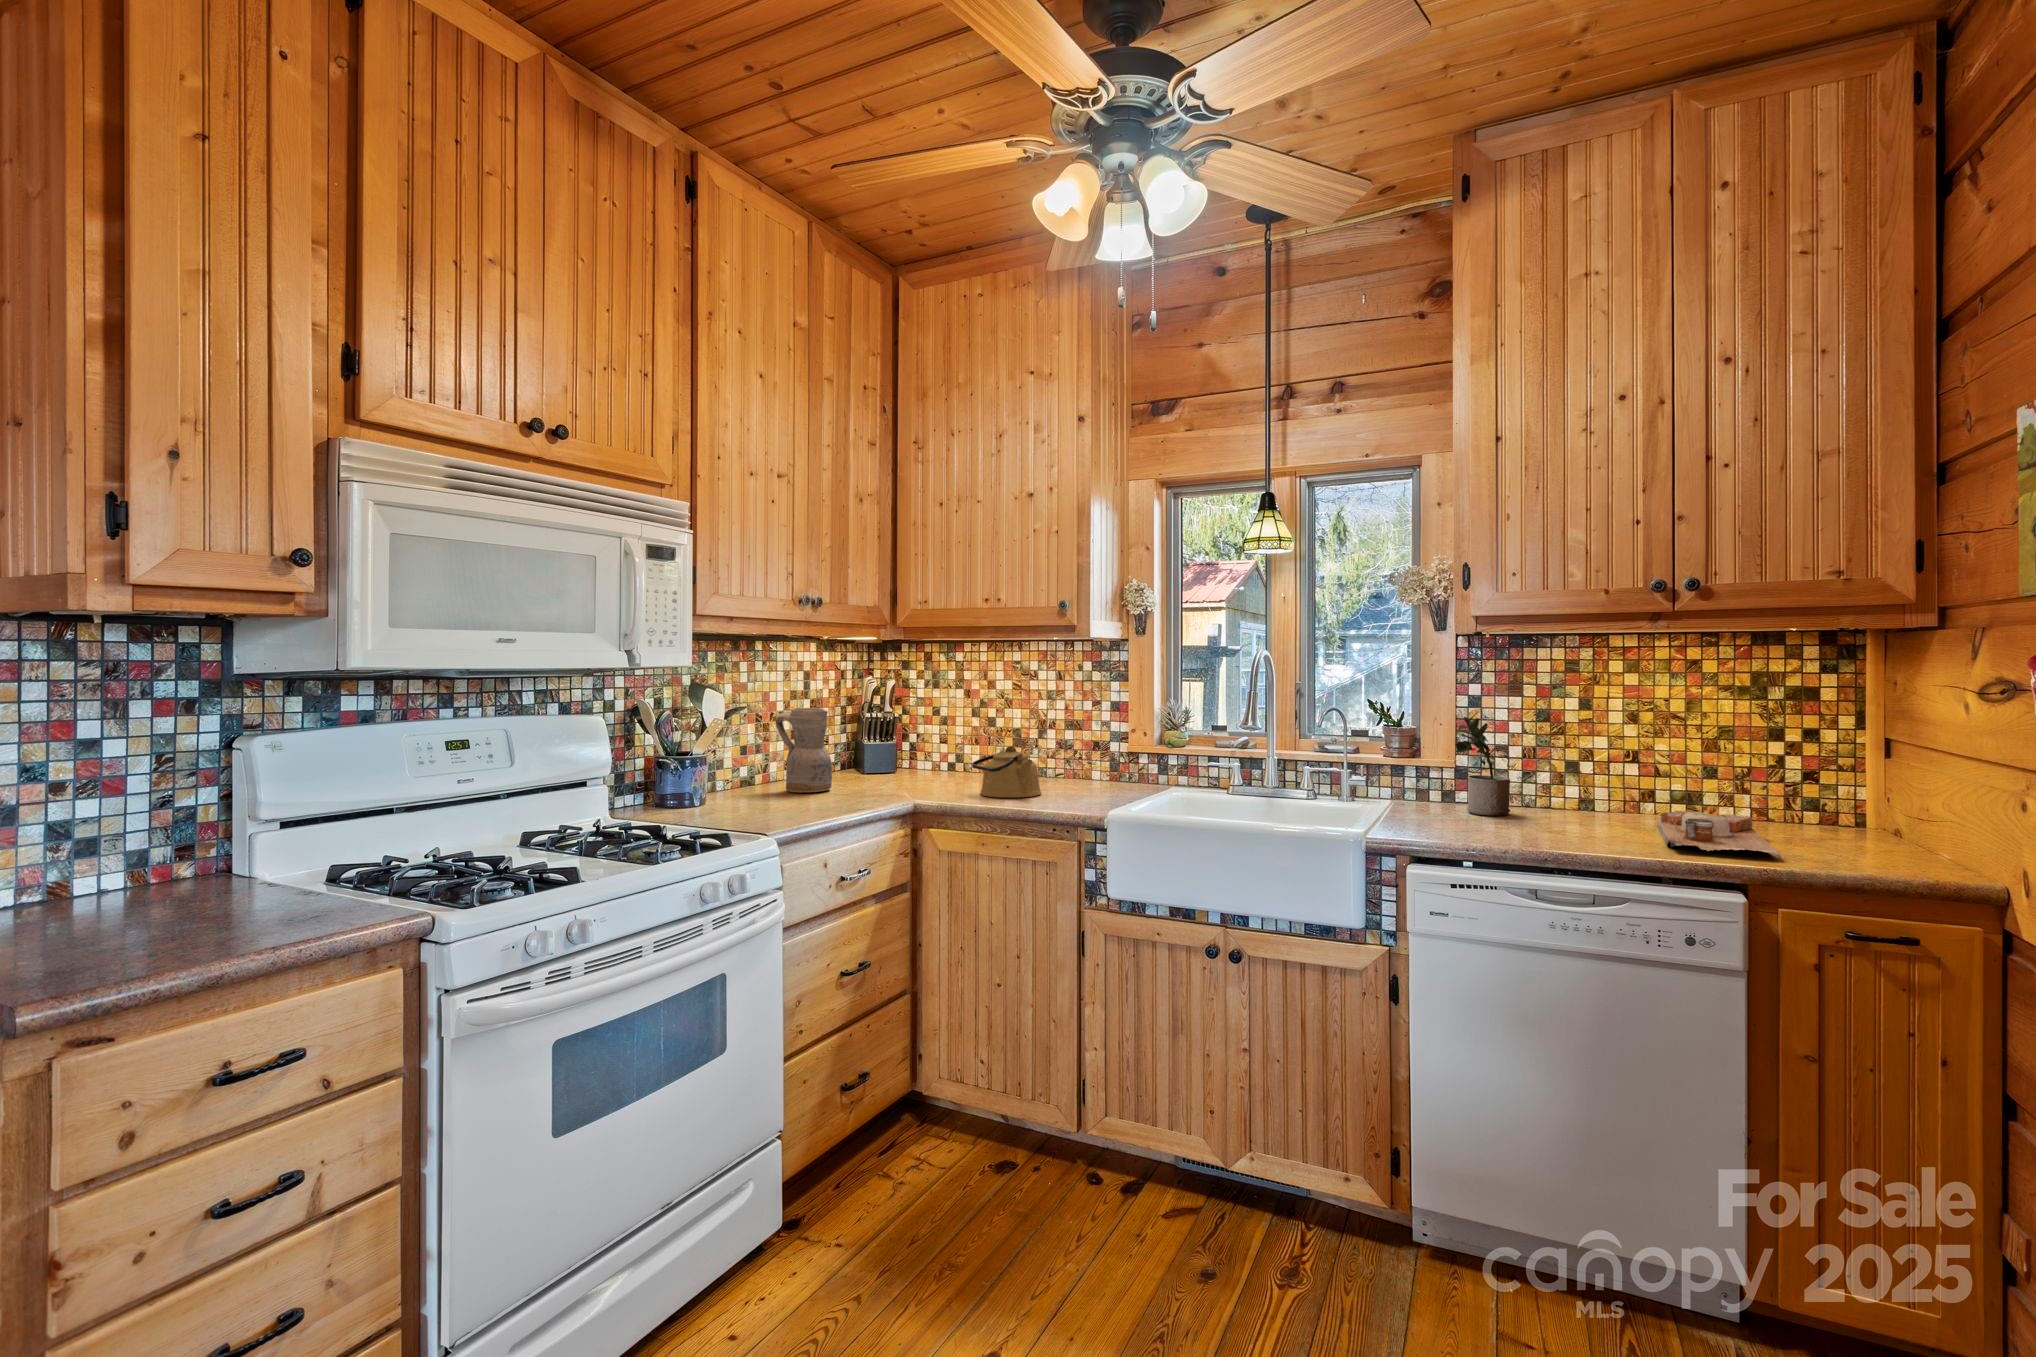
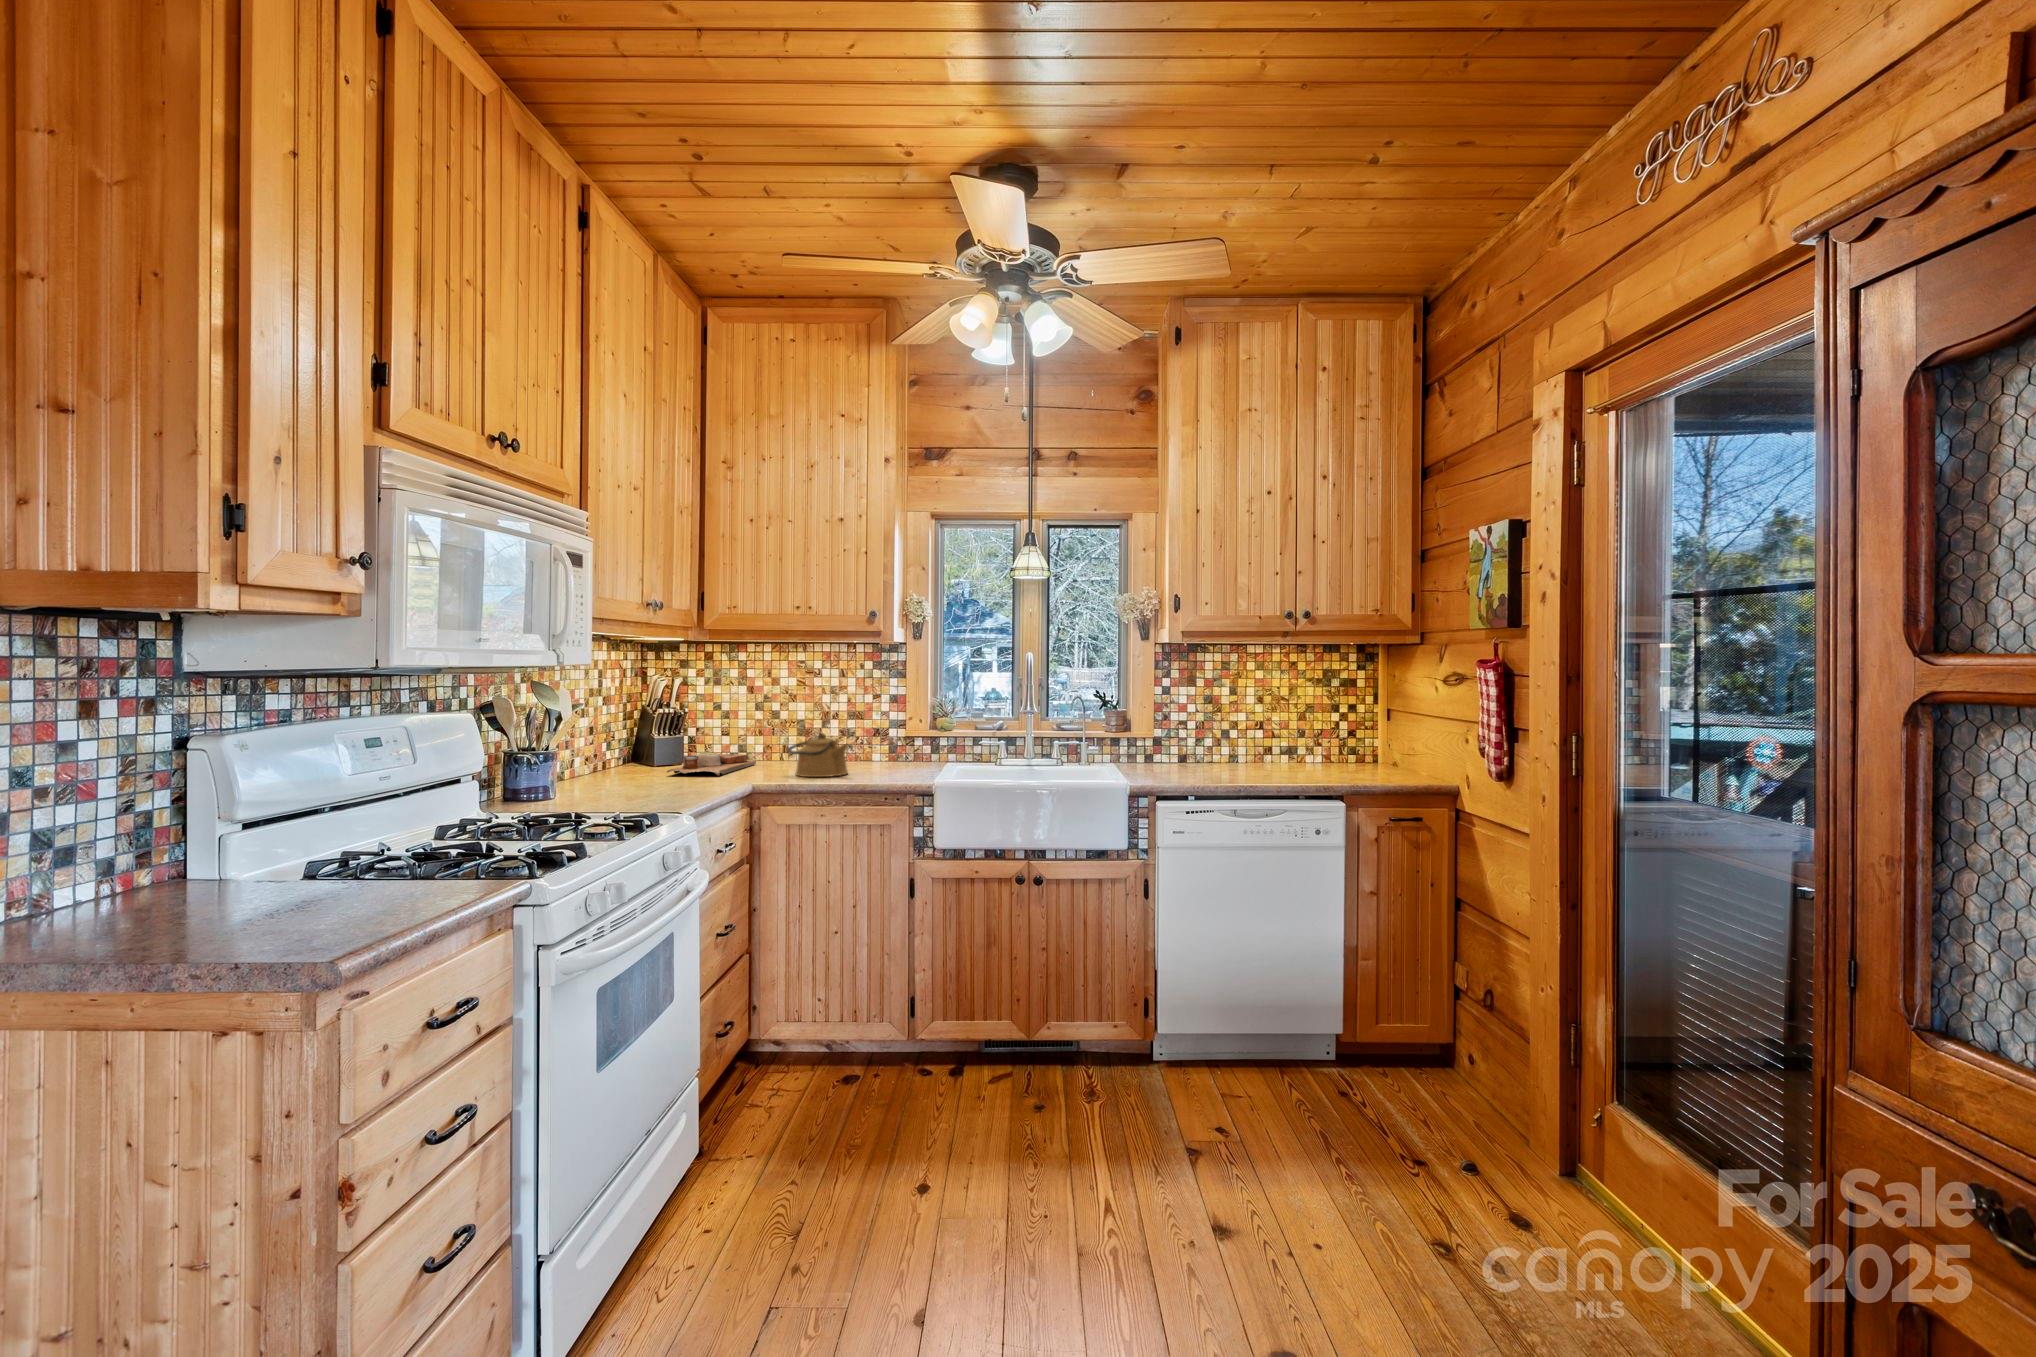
ceramic pitcher: present [776,708,832,793] -> none [595,704,653,783]
potted plant: present [1455,717,1510,815] -> none [1158,701,1195,769]
cutting board: present [1657,810,1782,860] -> present [667,753,756,776]

